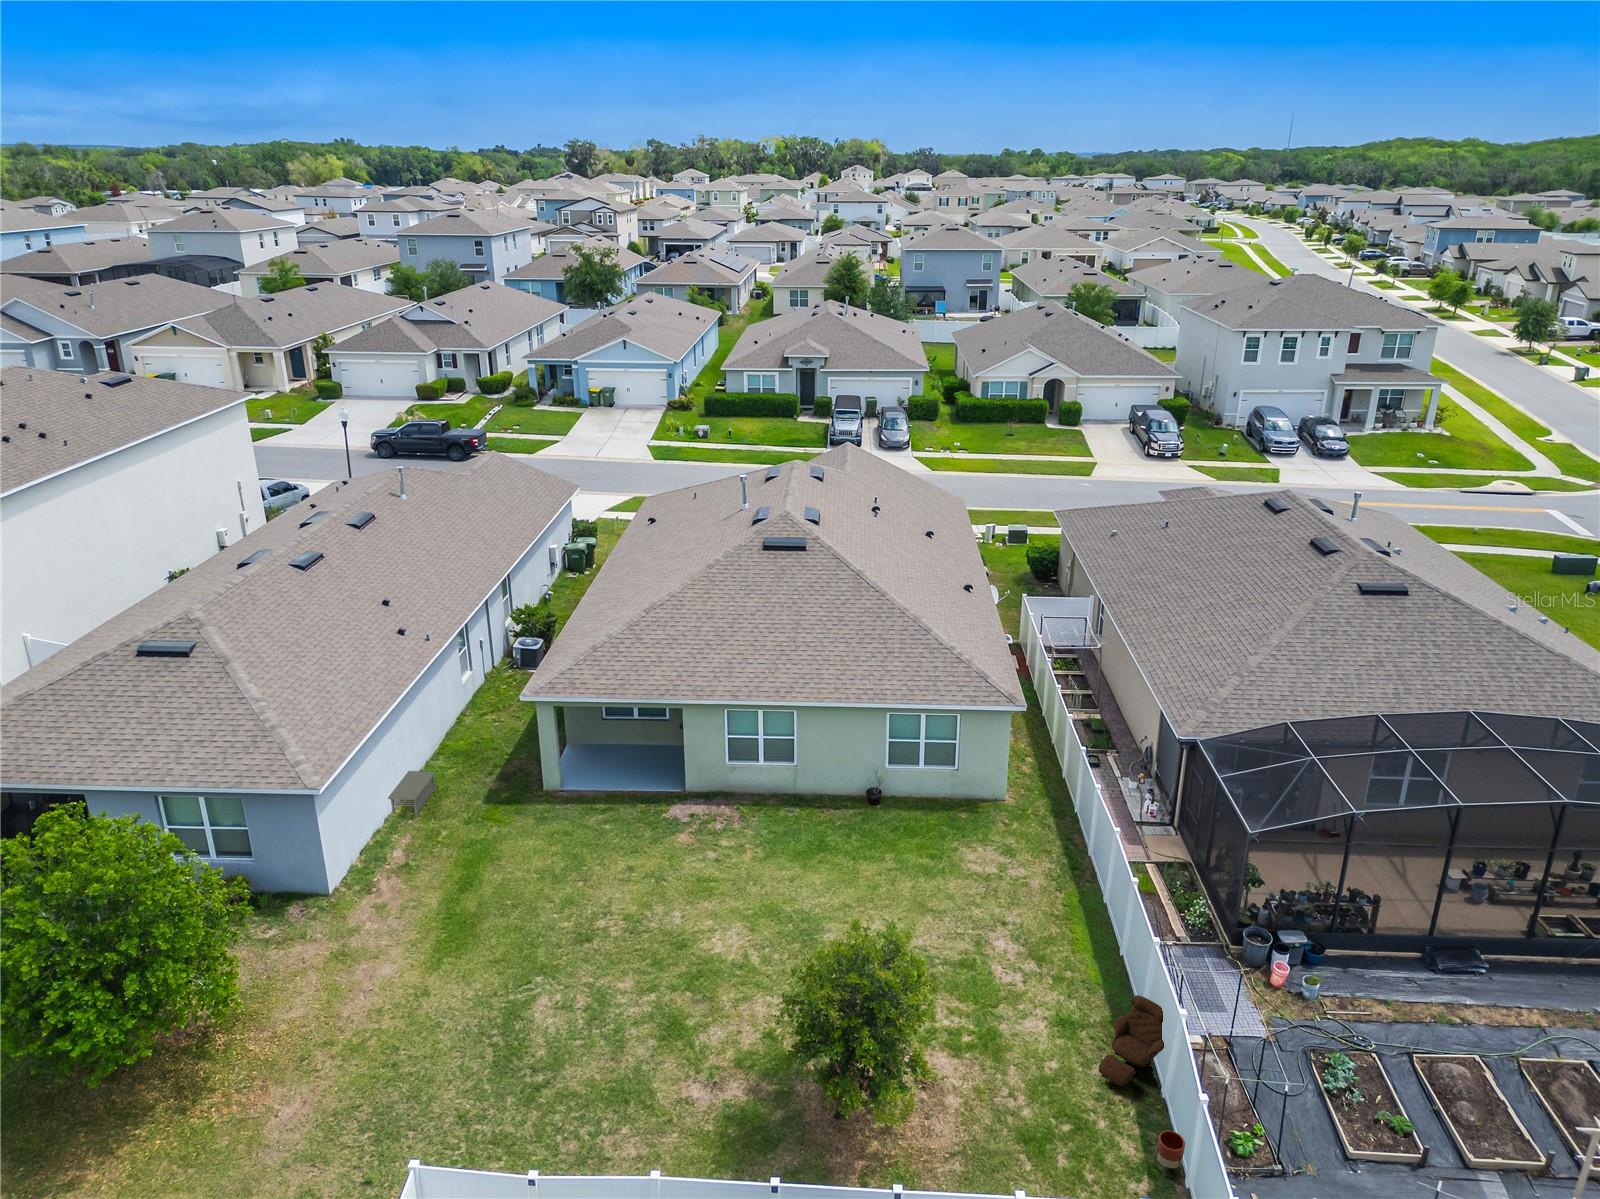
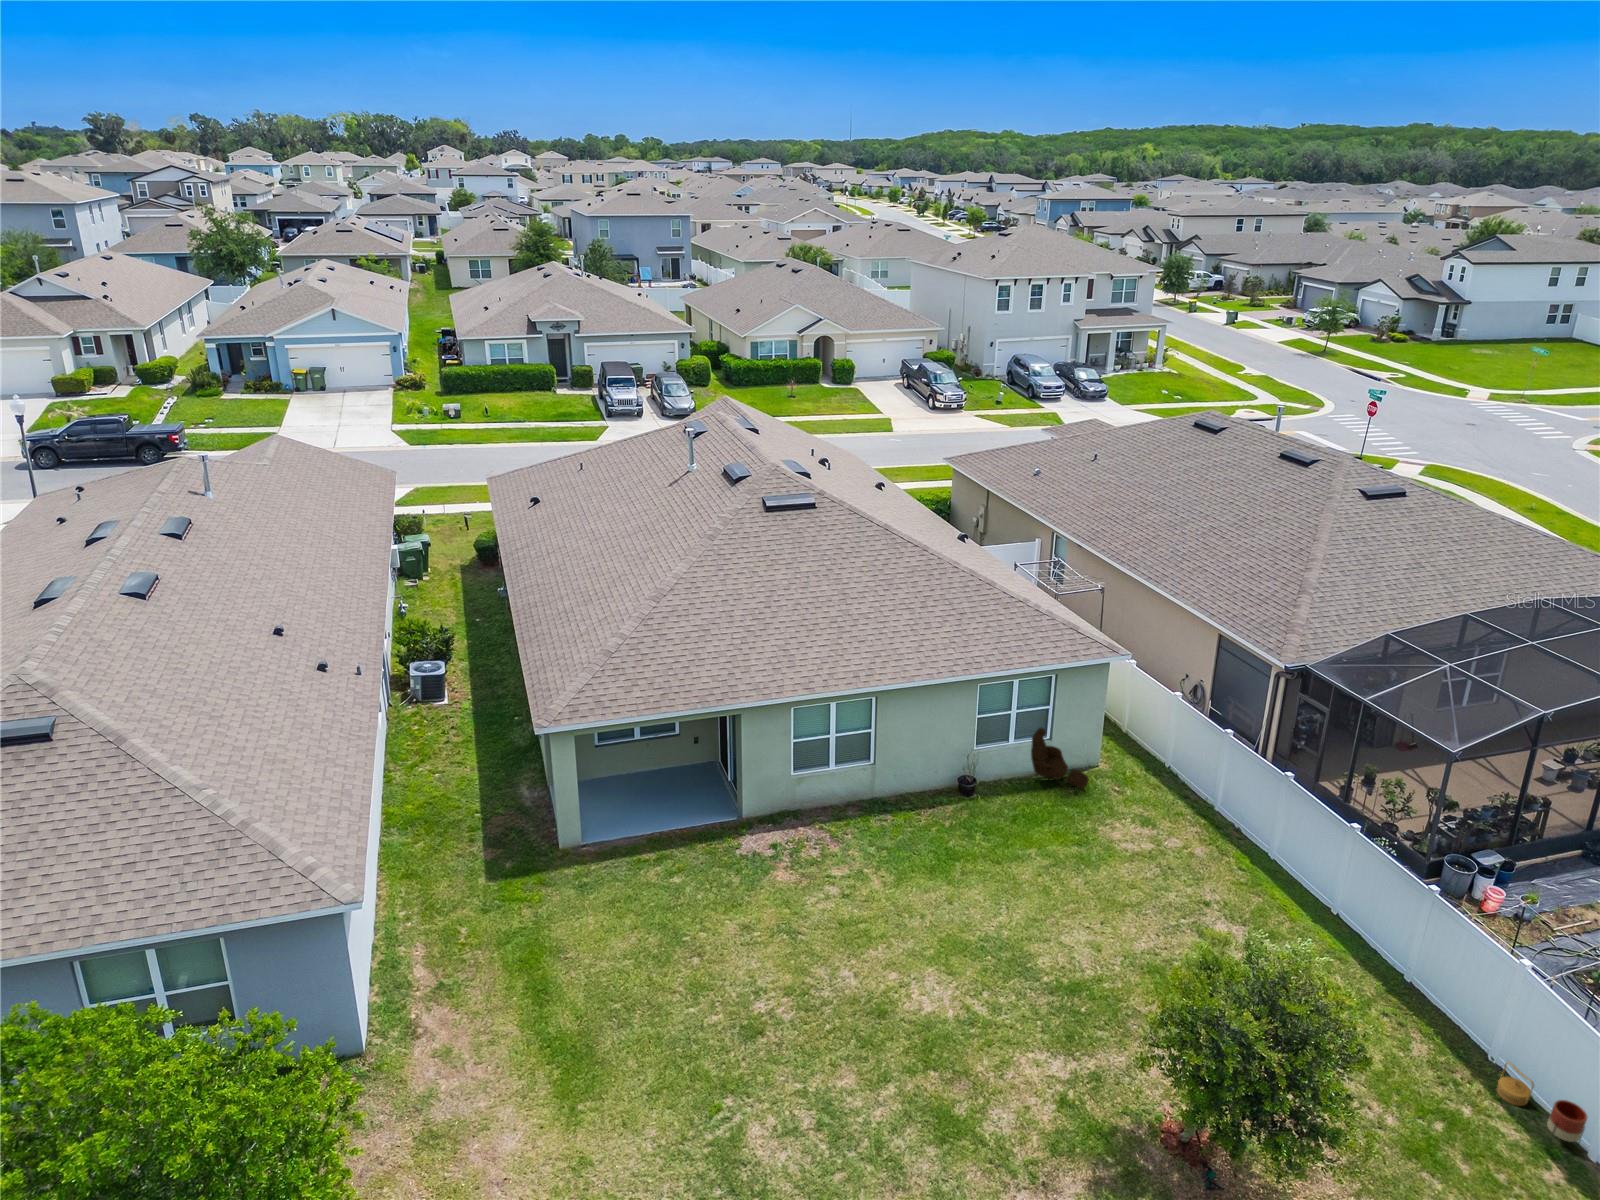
storage bench: present [388,771,436,817] -> none [370,851,415,922]
lounge chair: present [1099,995,1164,1090] -> present [1031,728,1089,790]
woven basket: none [1143,1094,1169,1134] -> present [1497,1062,1534,1106]

